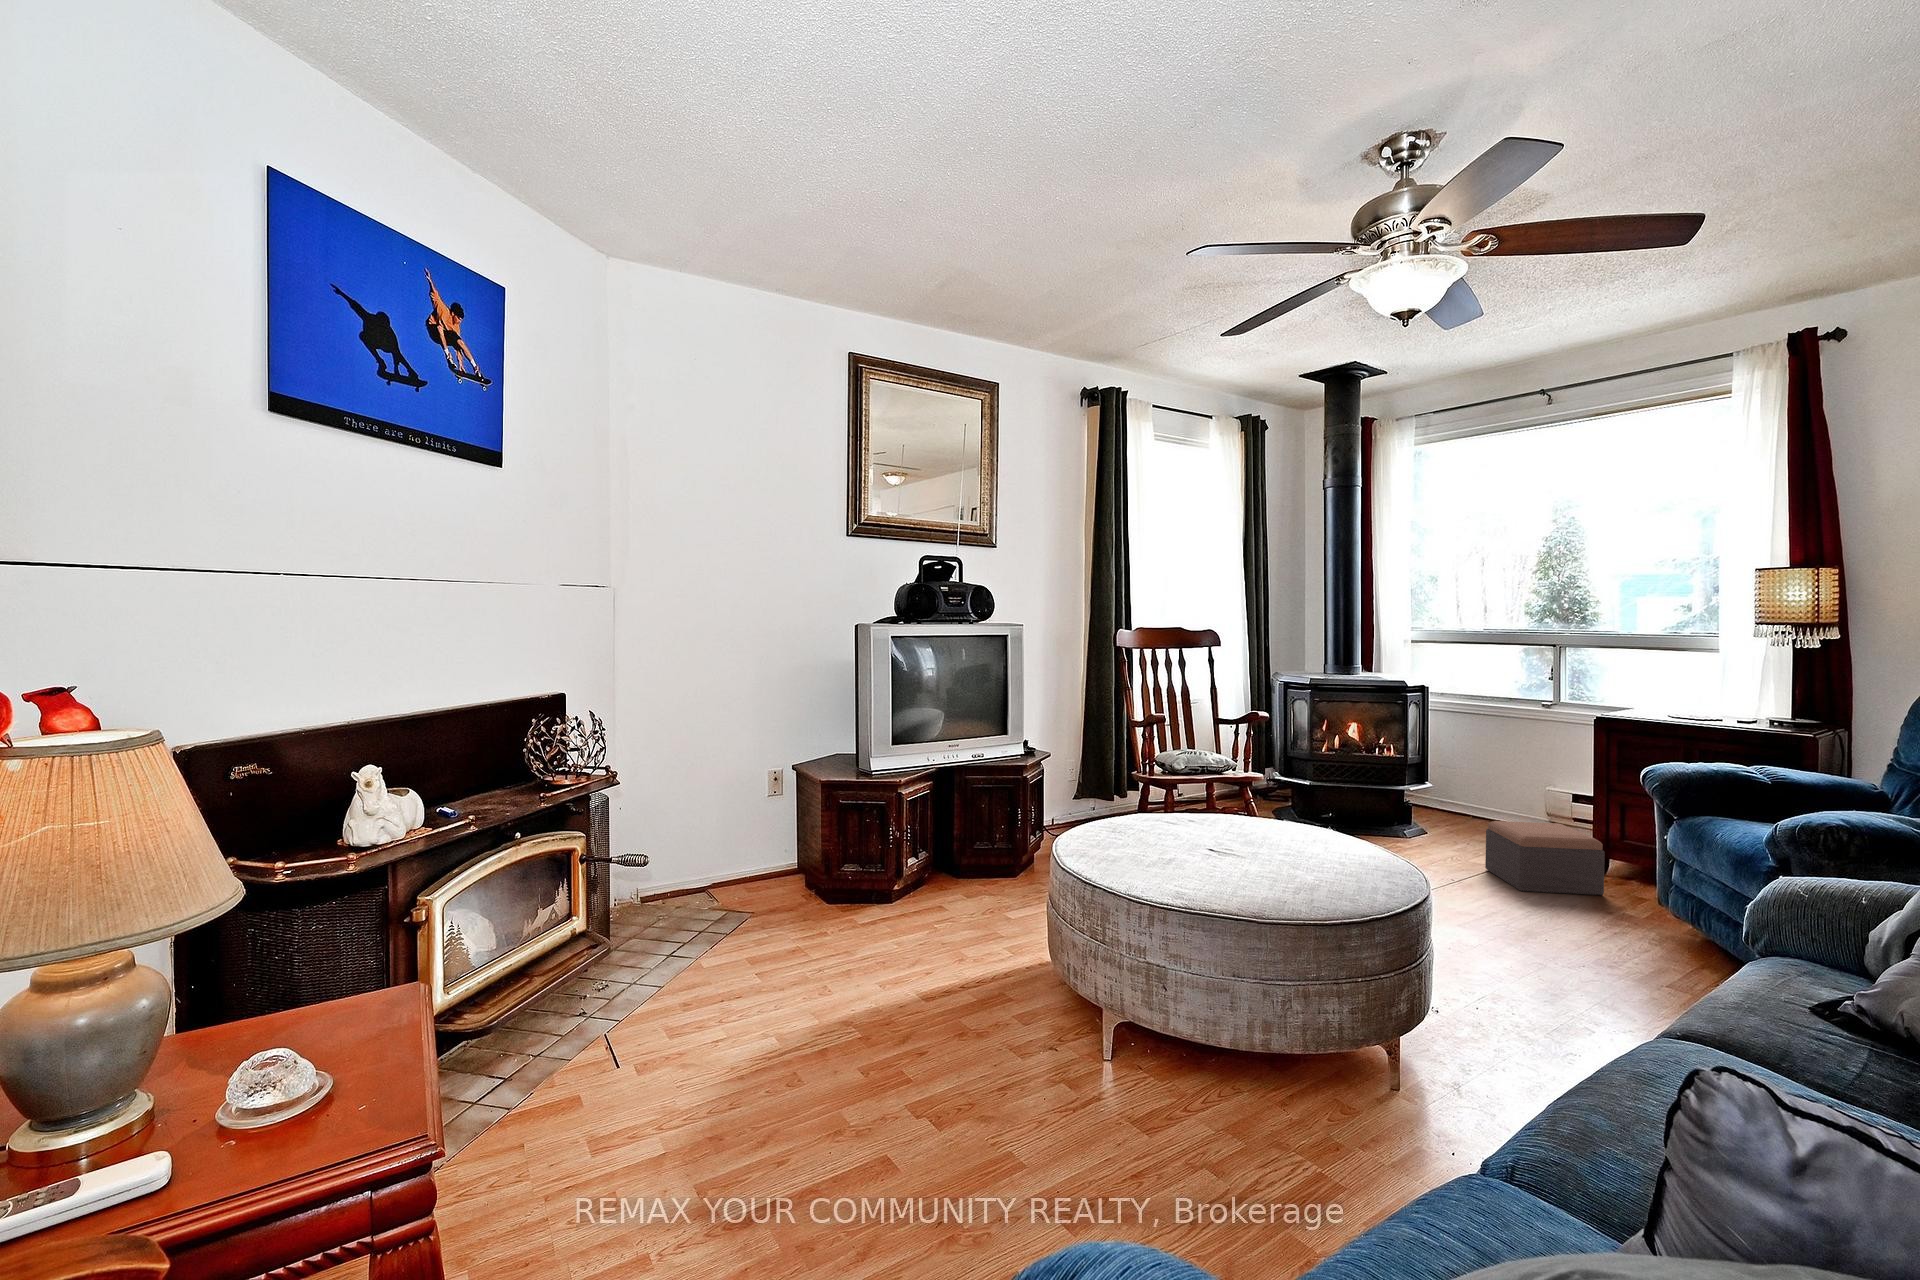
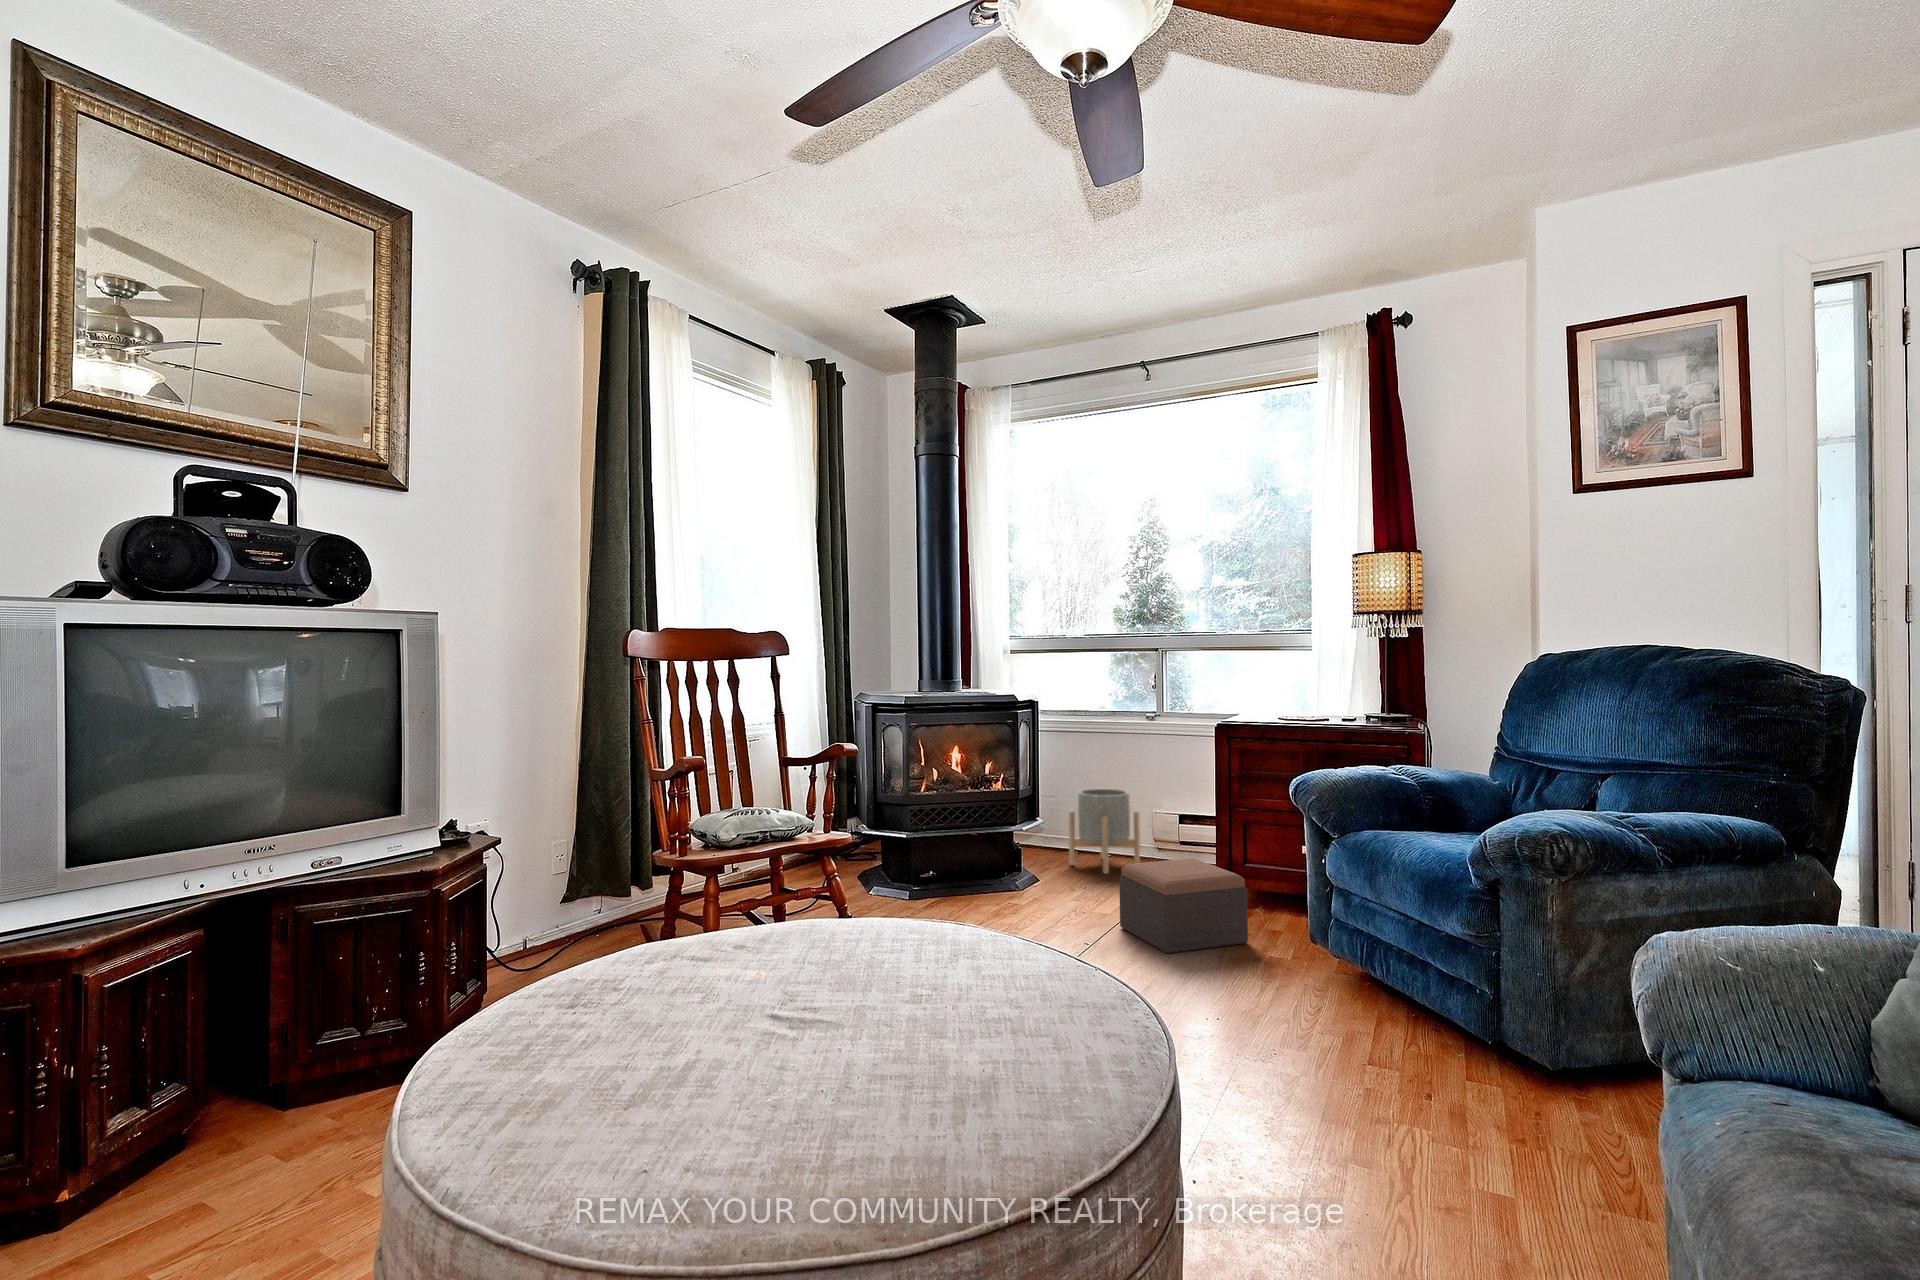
planter: none [1455,761,1525,832] -> present [1069,789,1140,873]

